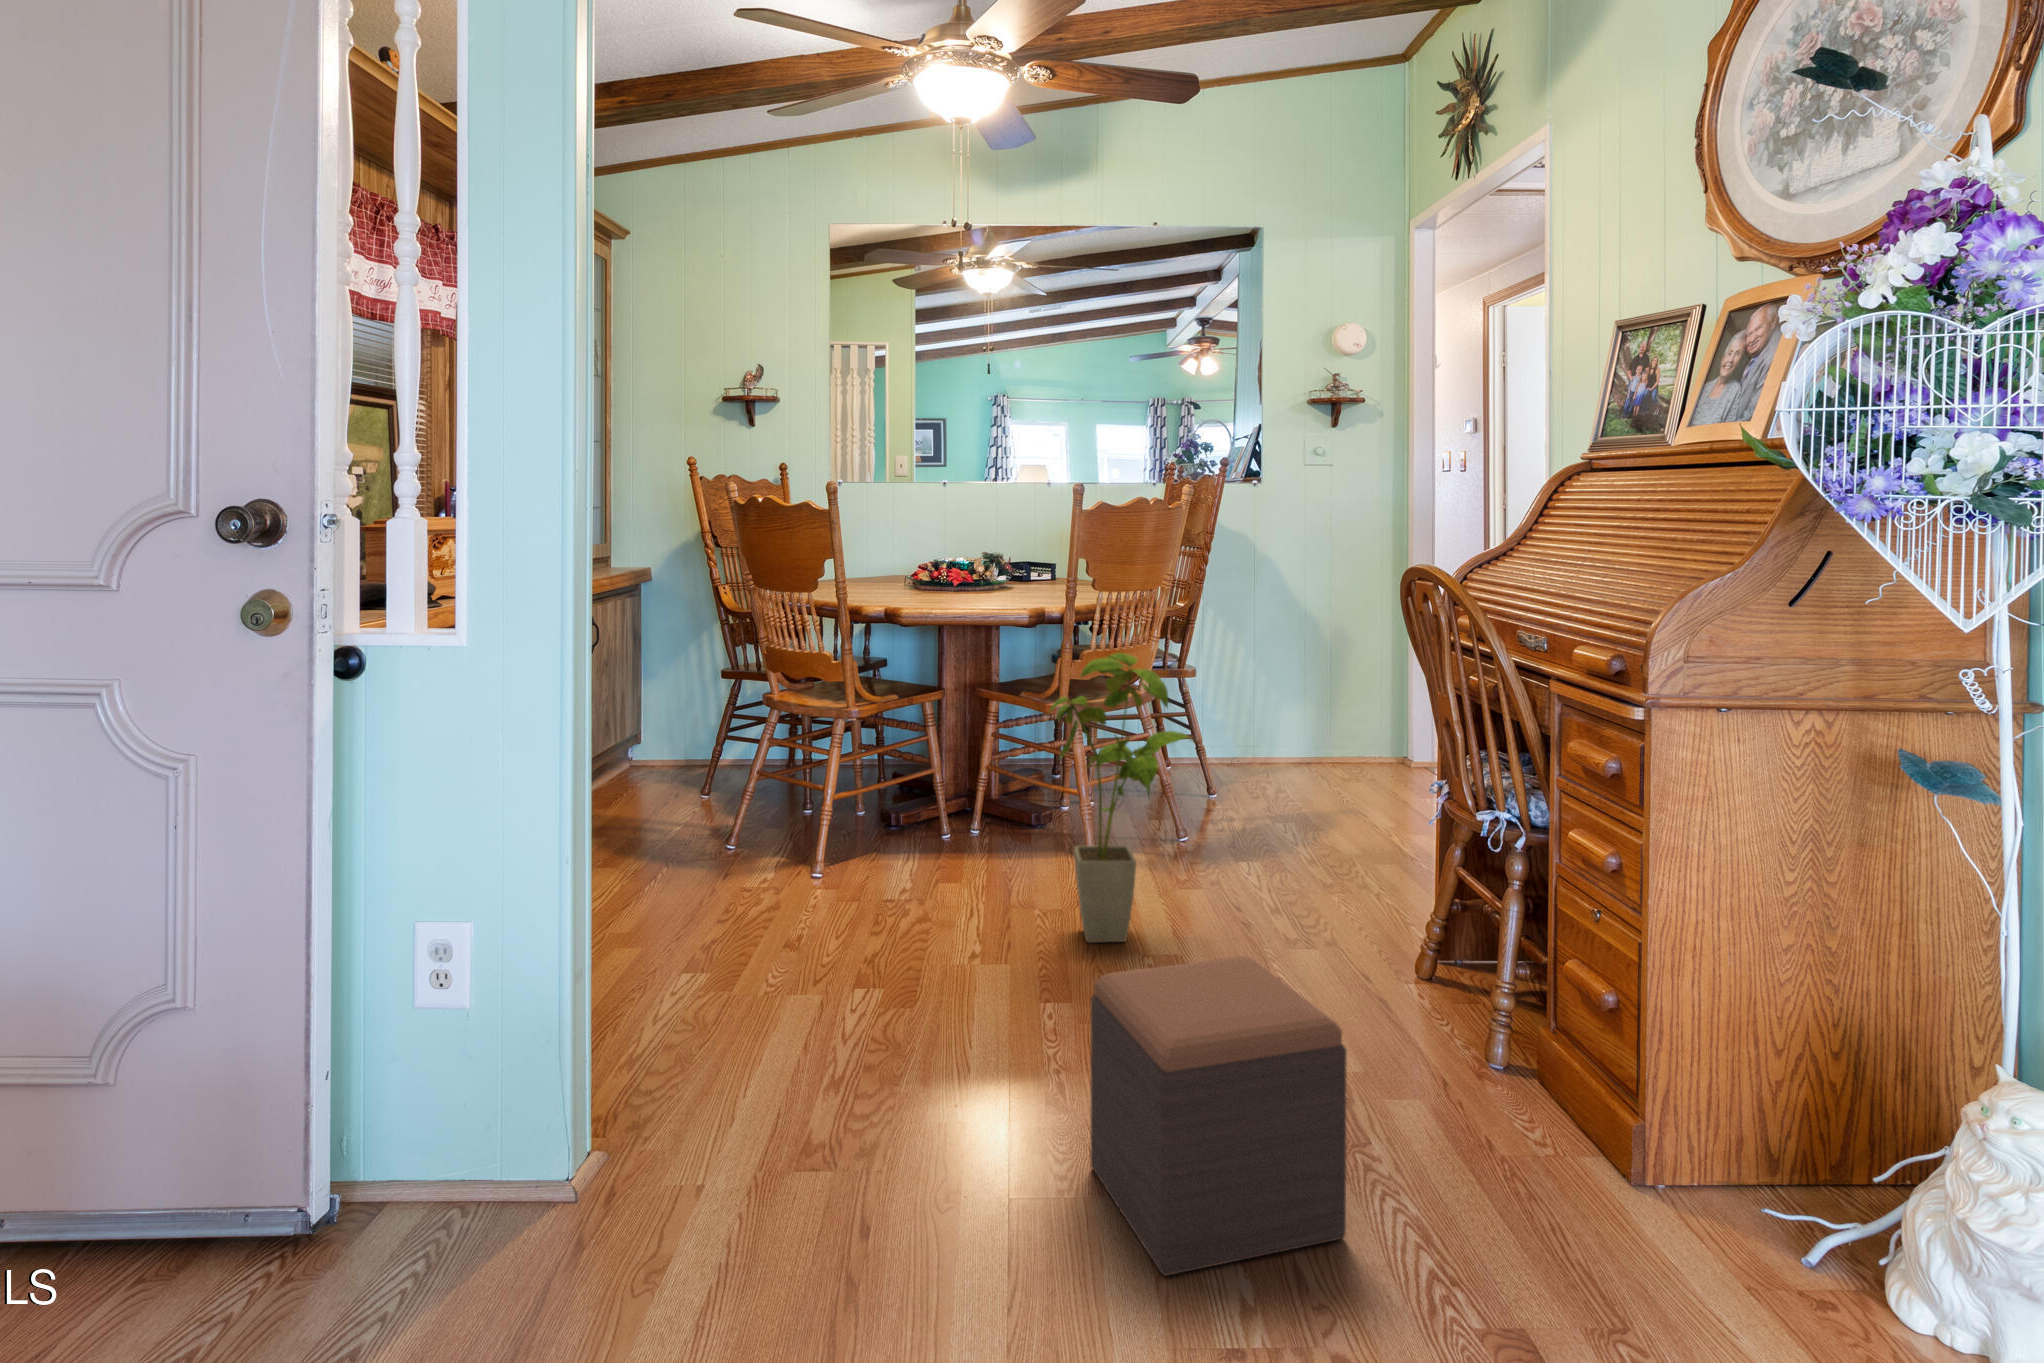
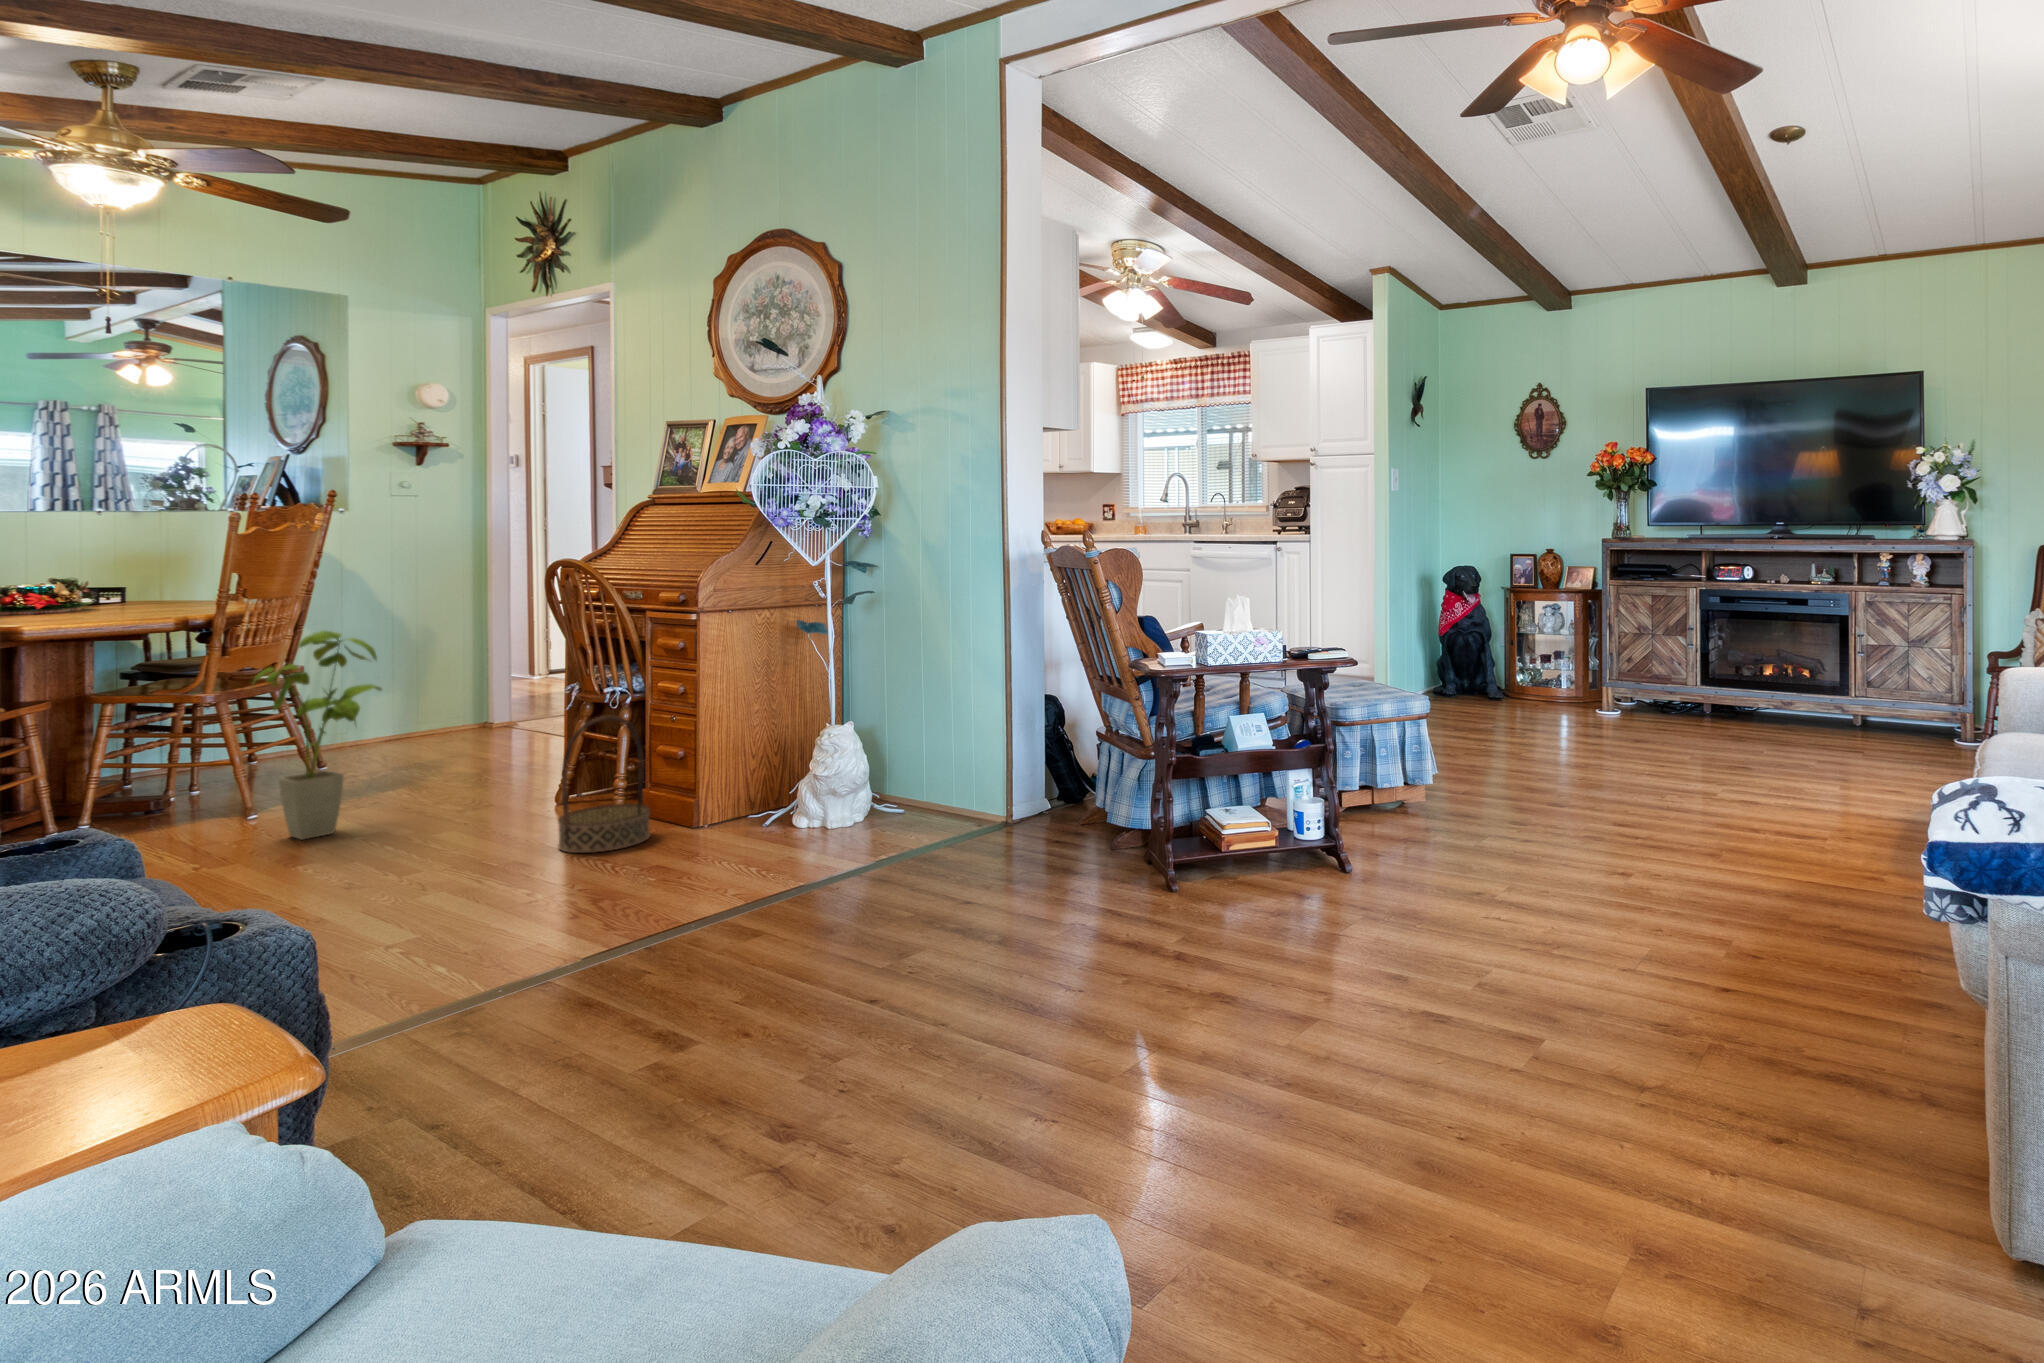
basket: none [1363,892,1534,1188] -> present [558,716,650,853]
footstool: present [1091,956,1347,1276] -> none [404,765,569,903]

